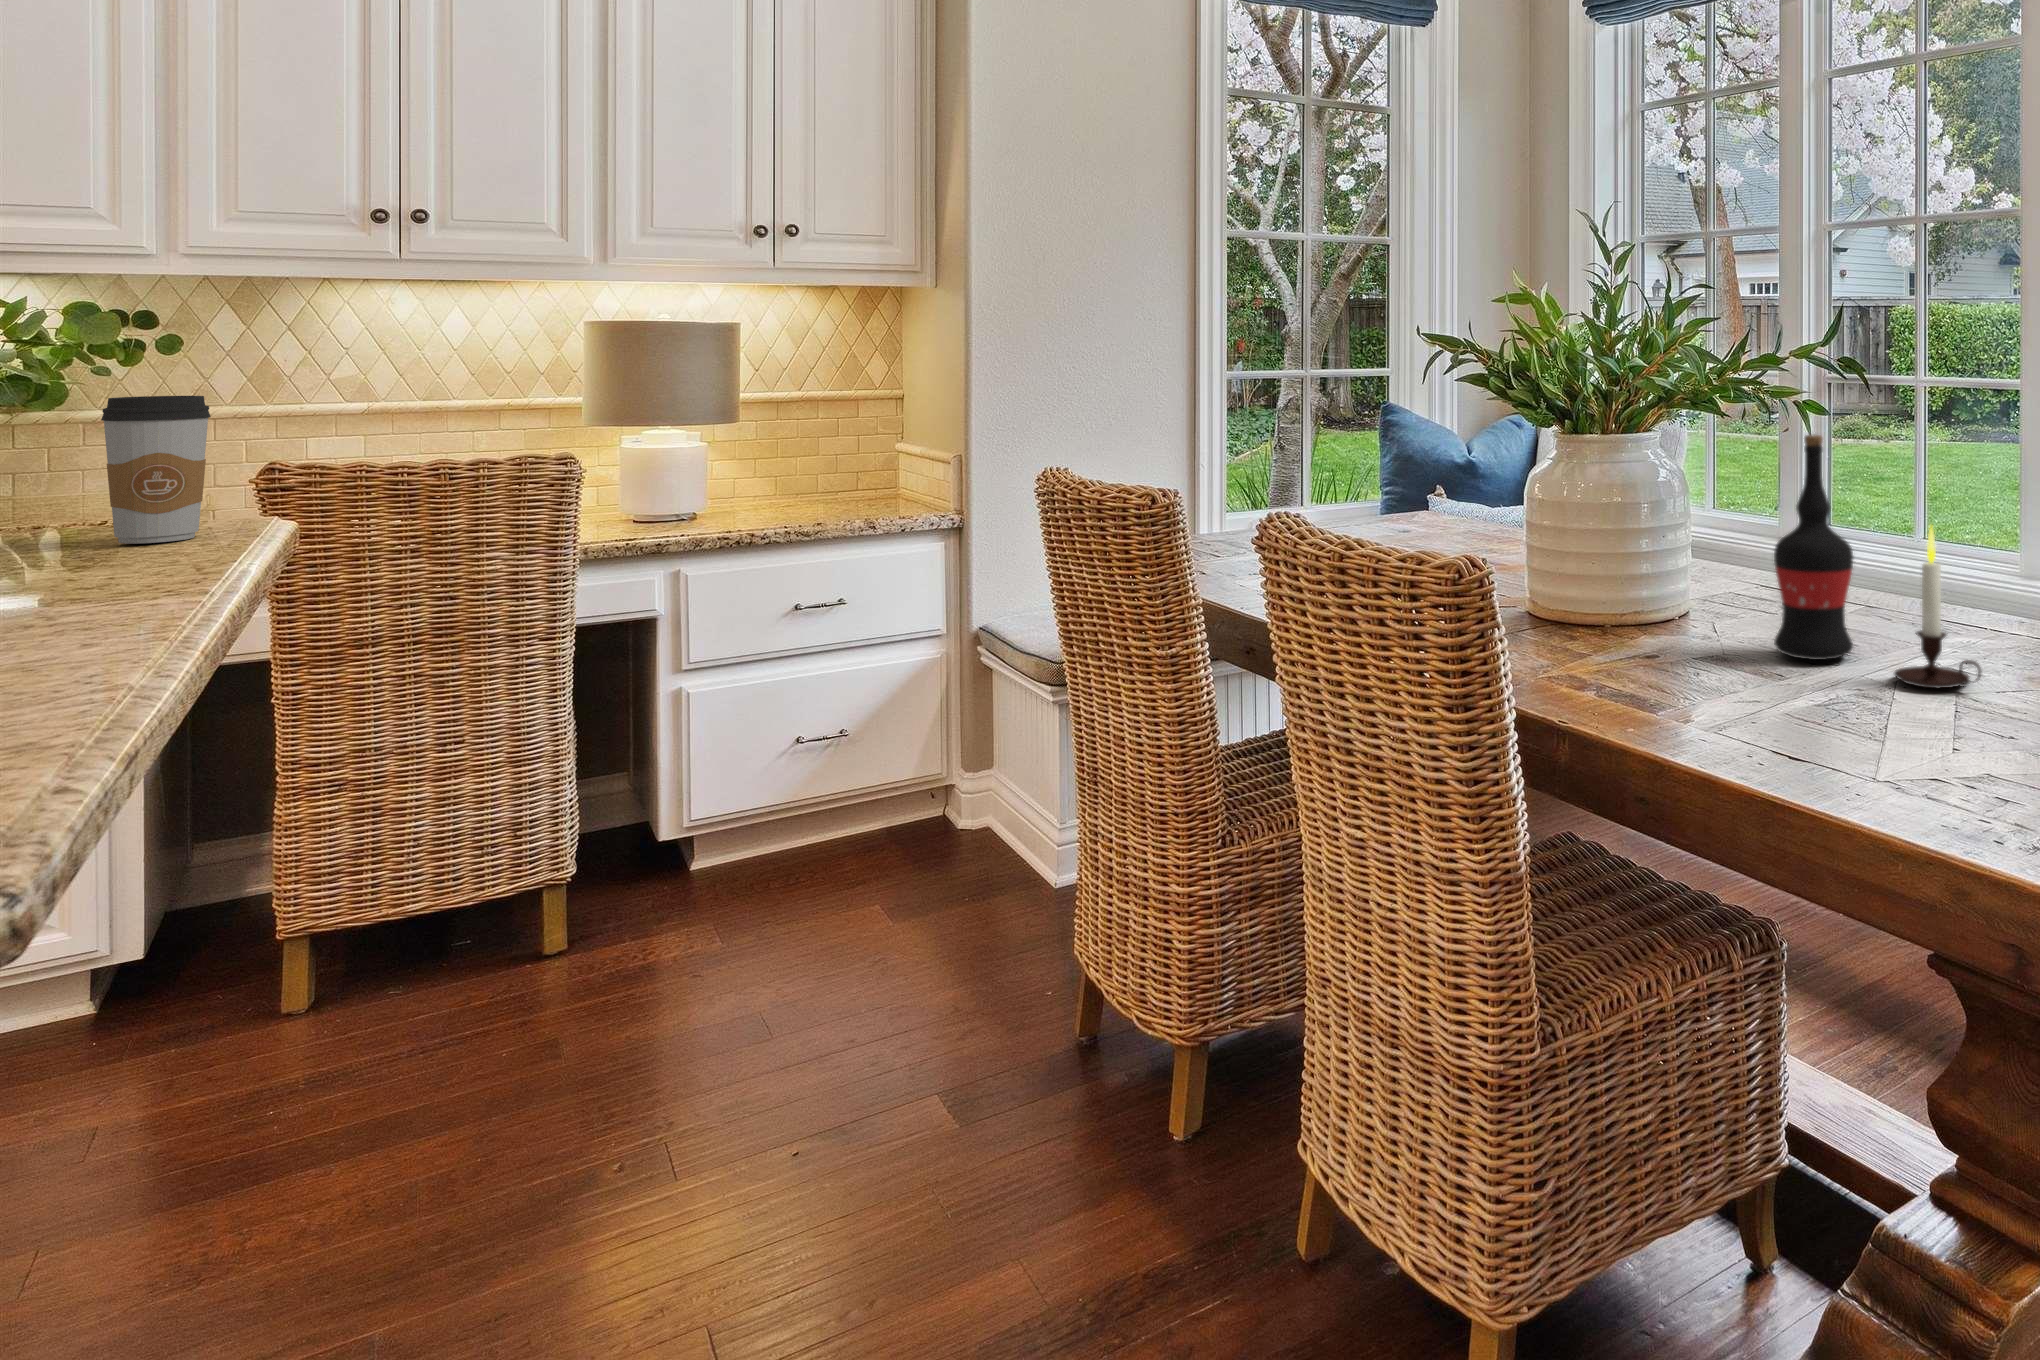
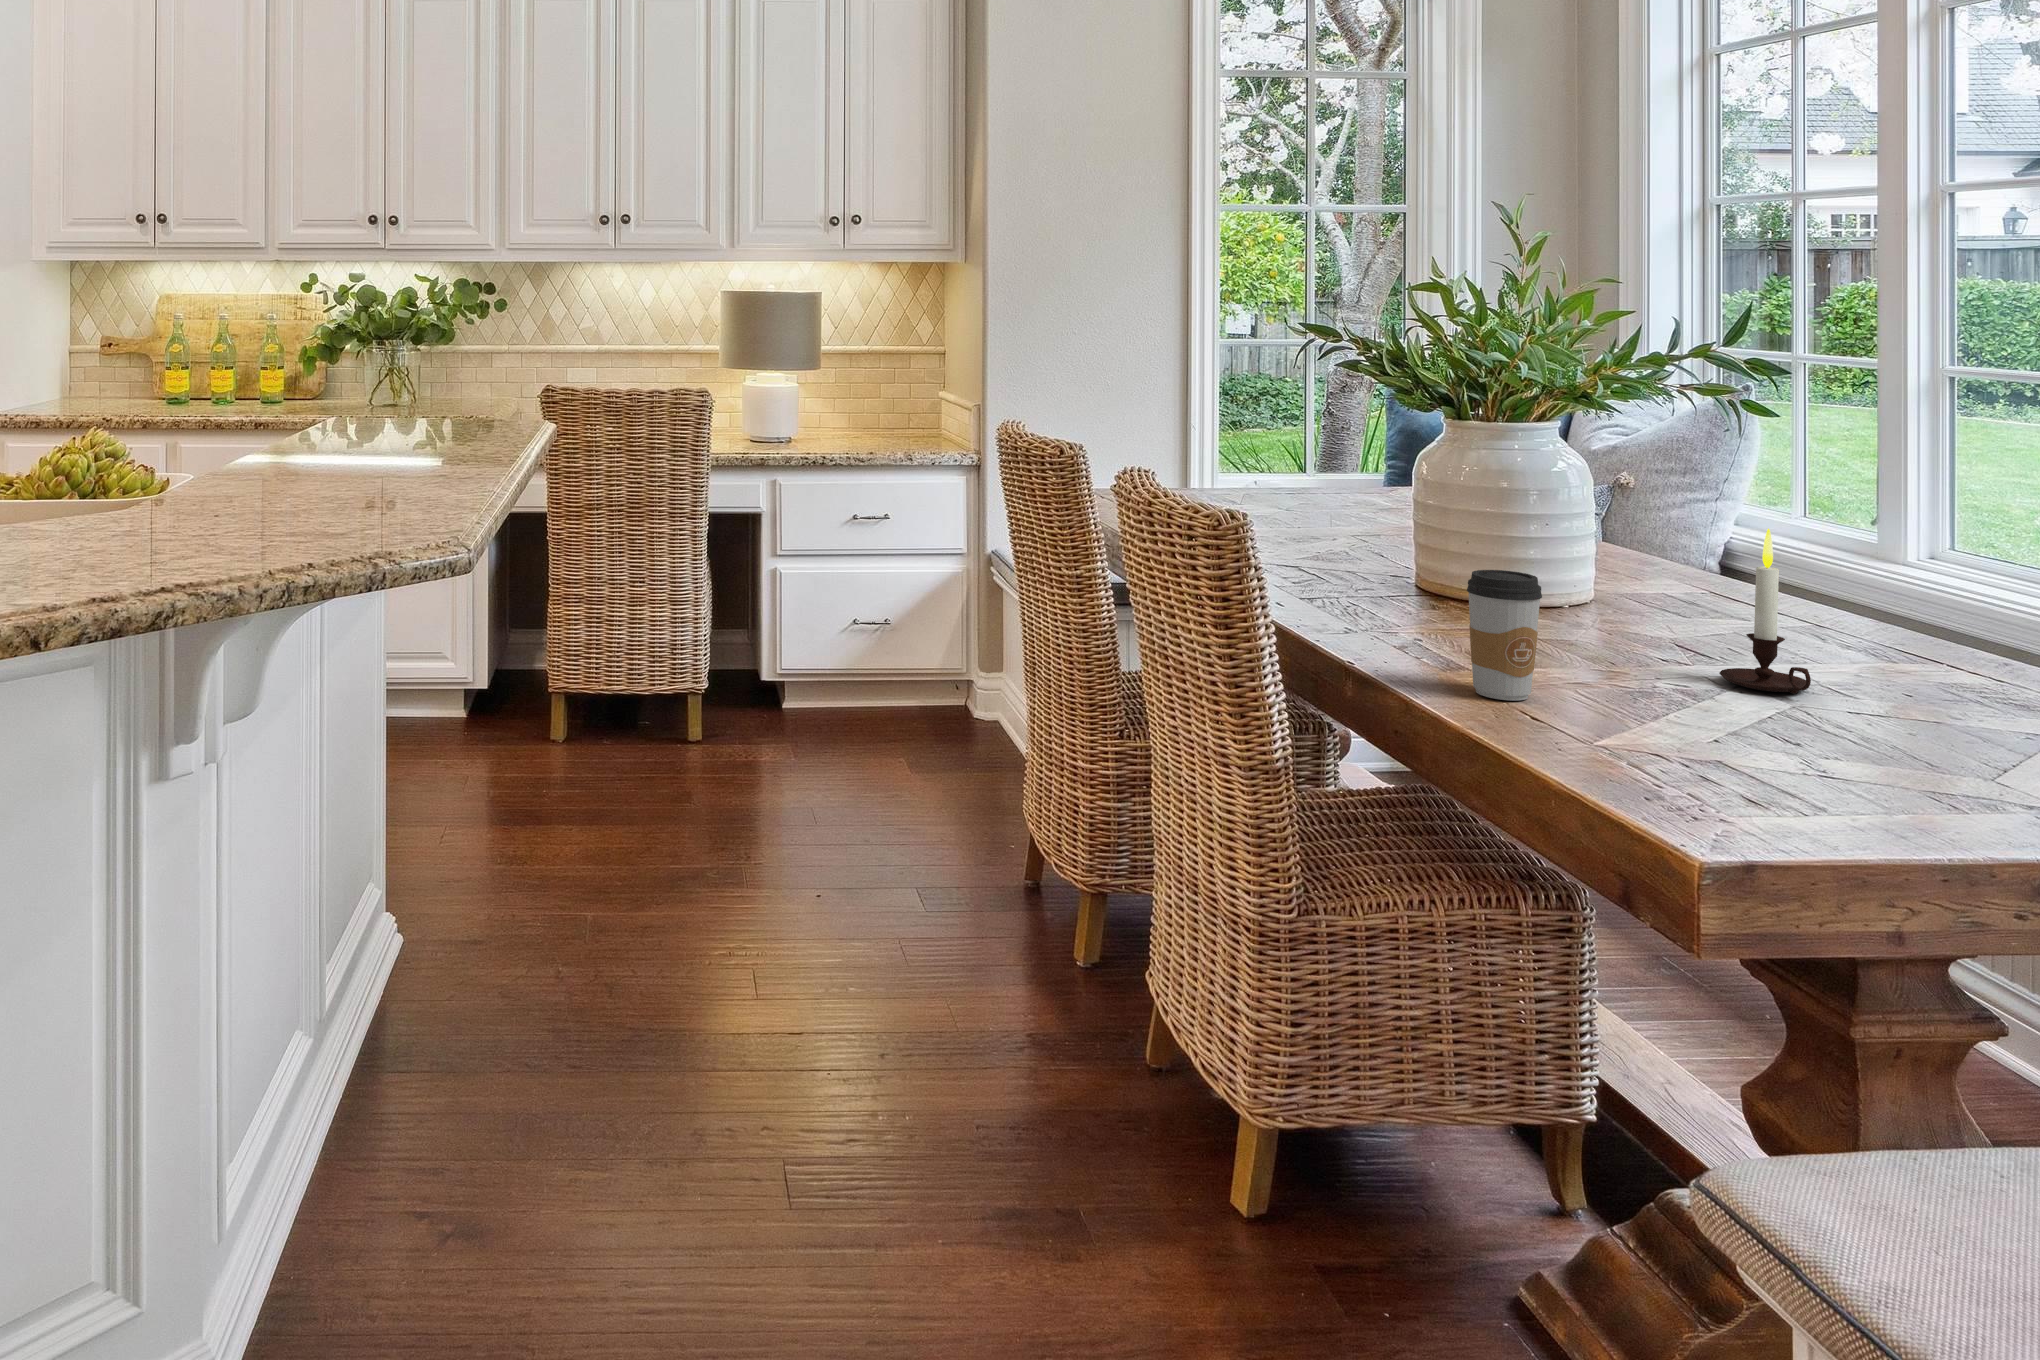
coffee cup: present [101,396,211,544] -> present [1467,570,1542,701]
wine bottle: present [1774,434,1853,660] -> none [1614,432,1706,652]

